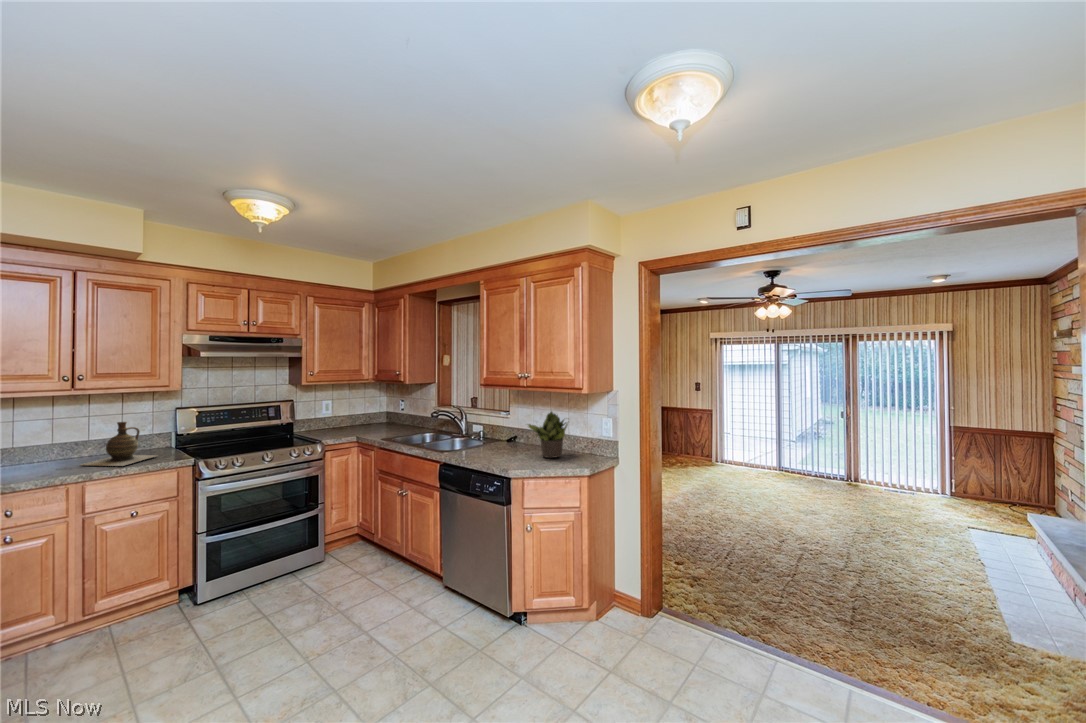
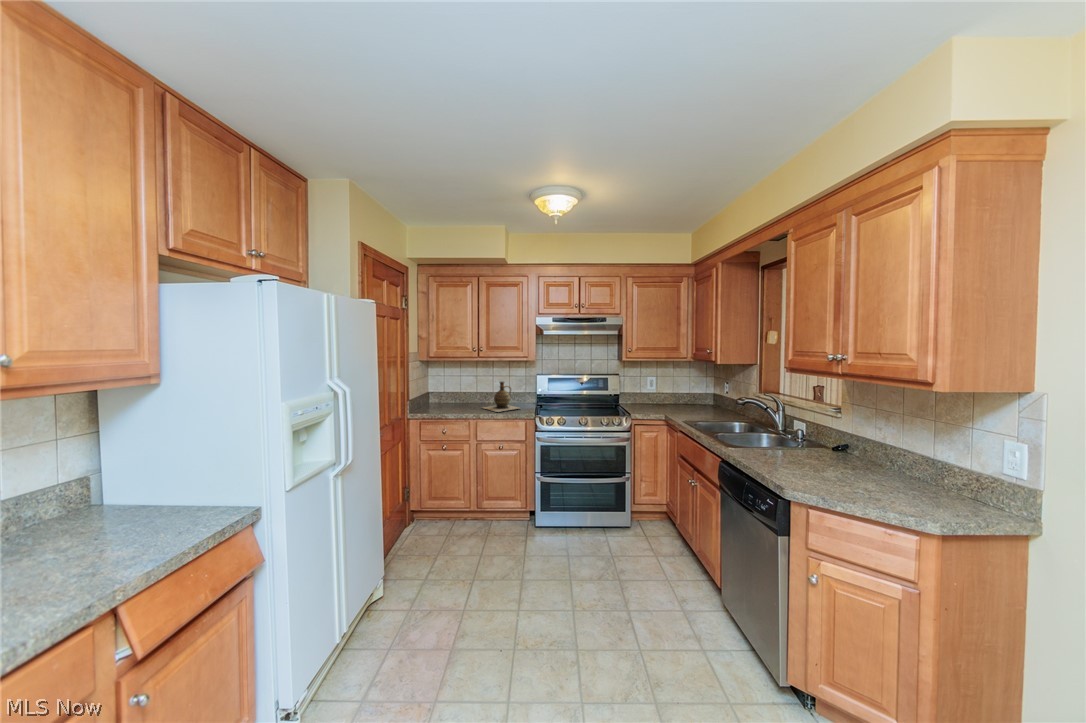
potted plant: present [528,411,568,458] -> none [830,412,927,489]

